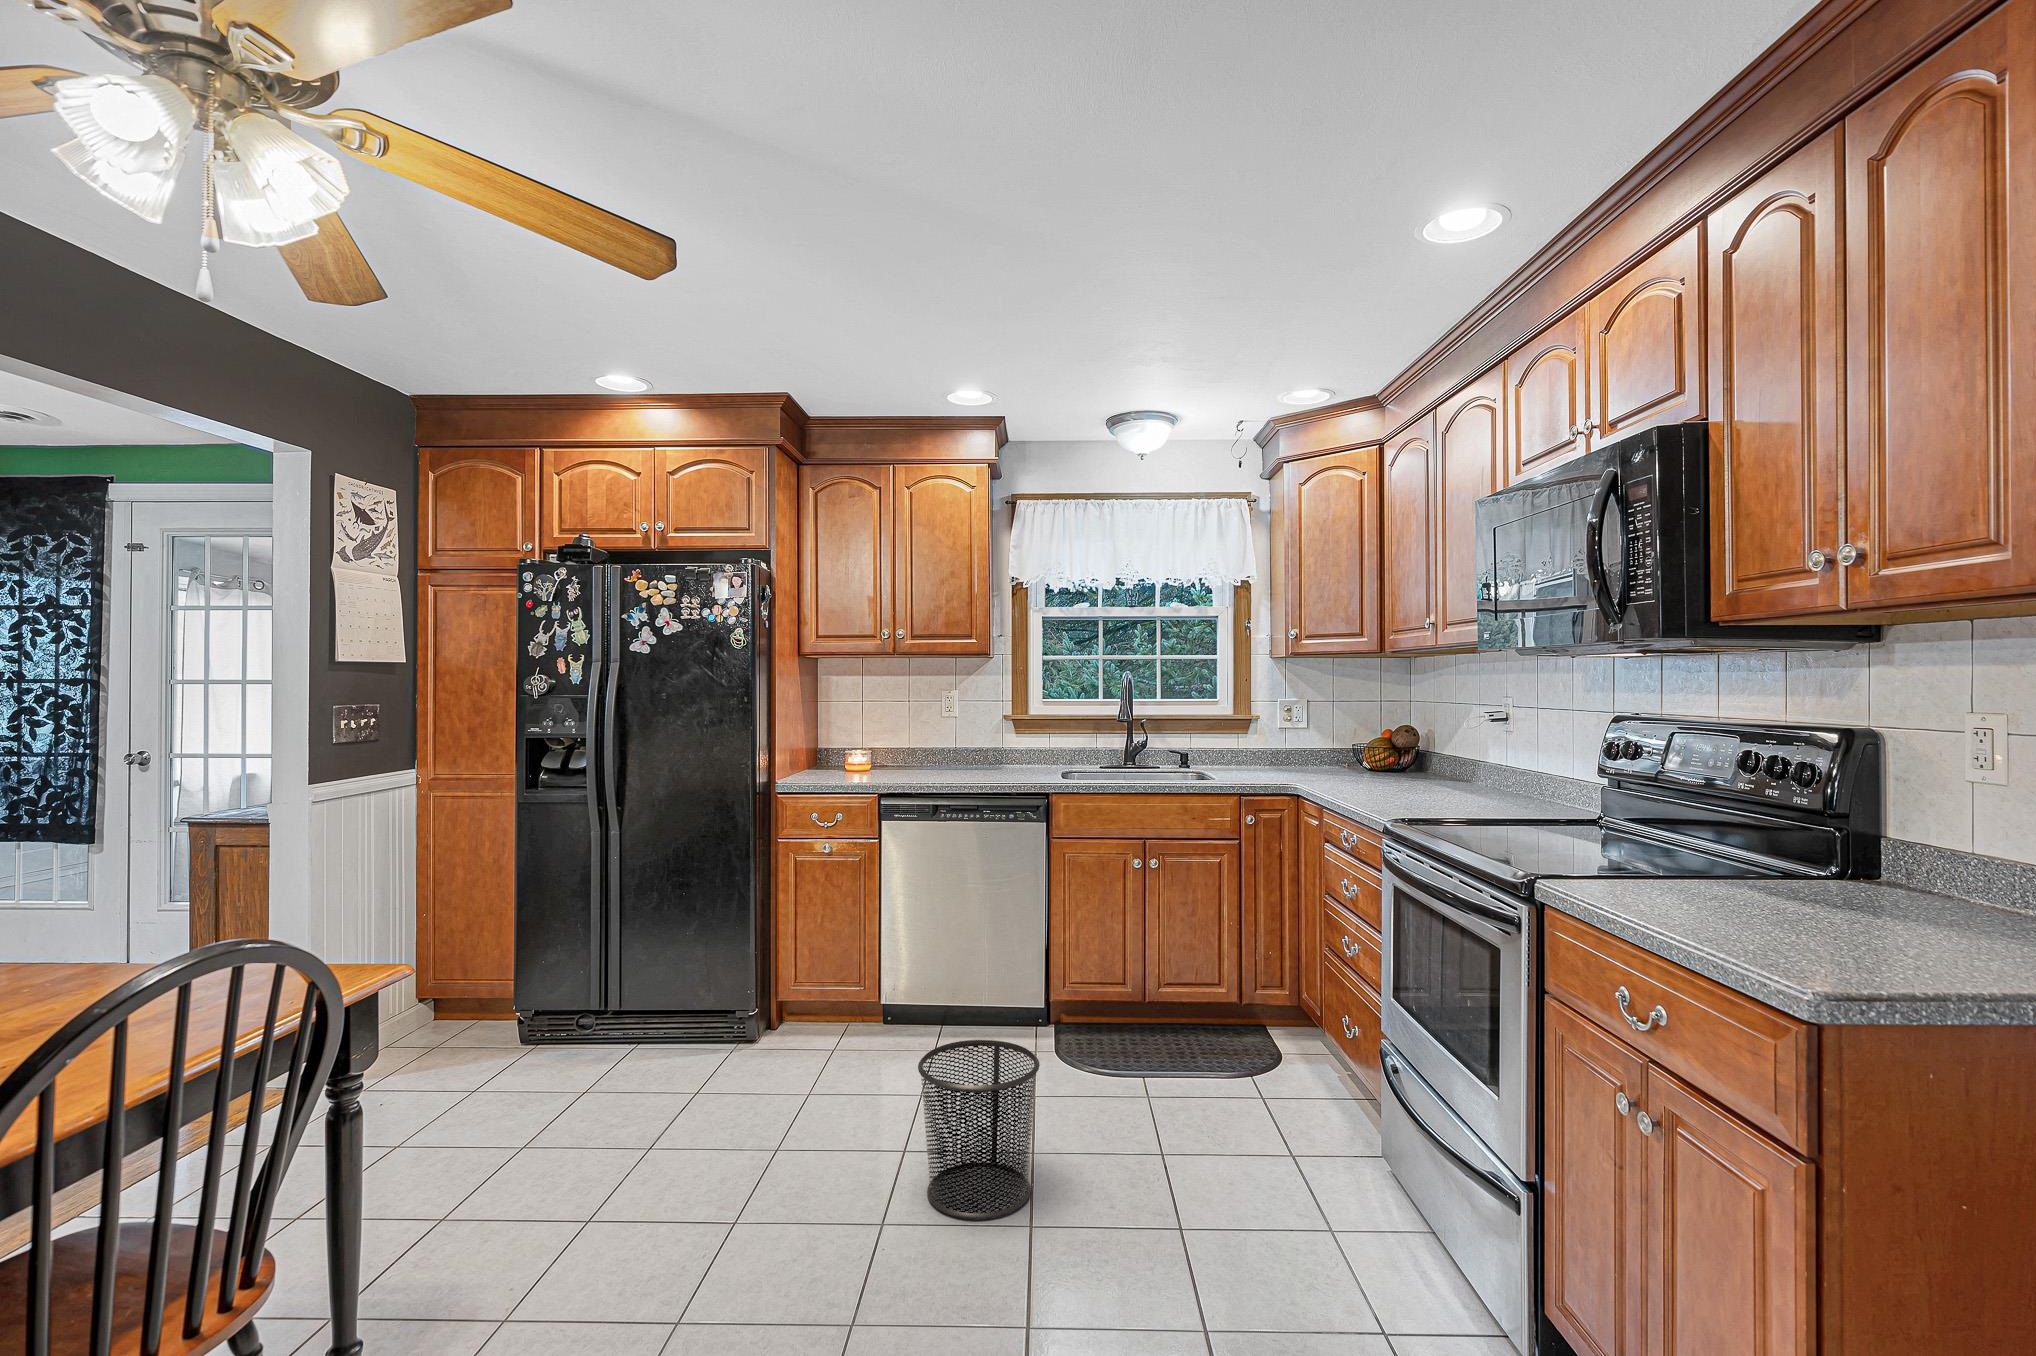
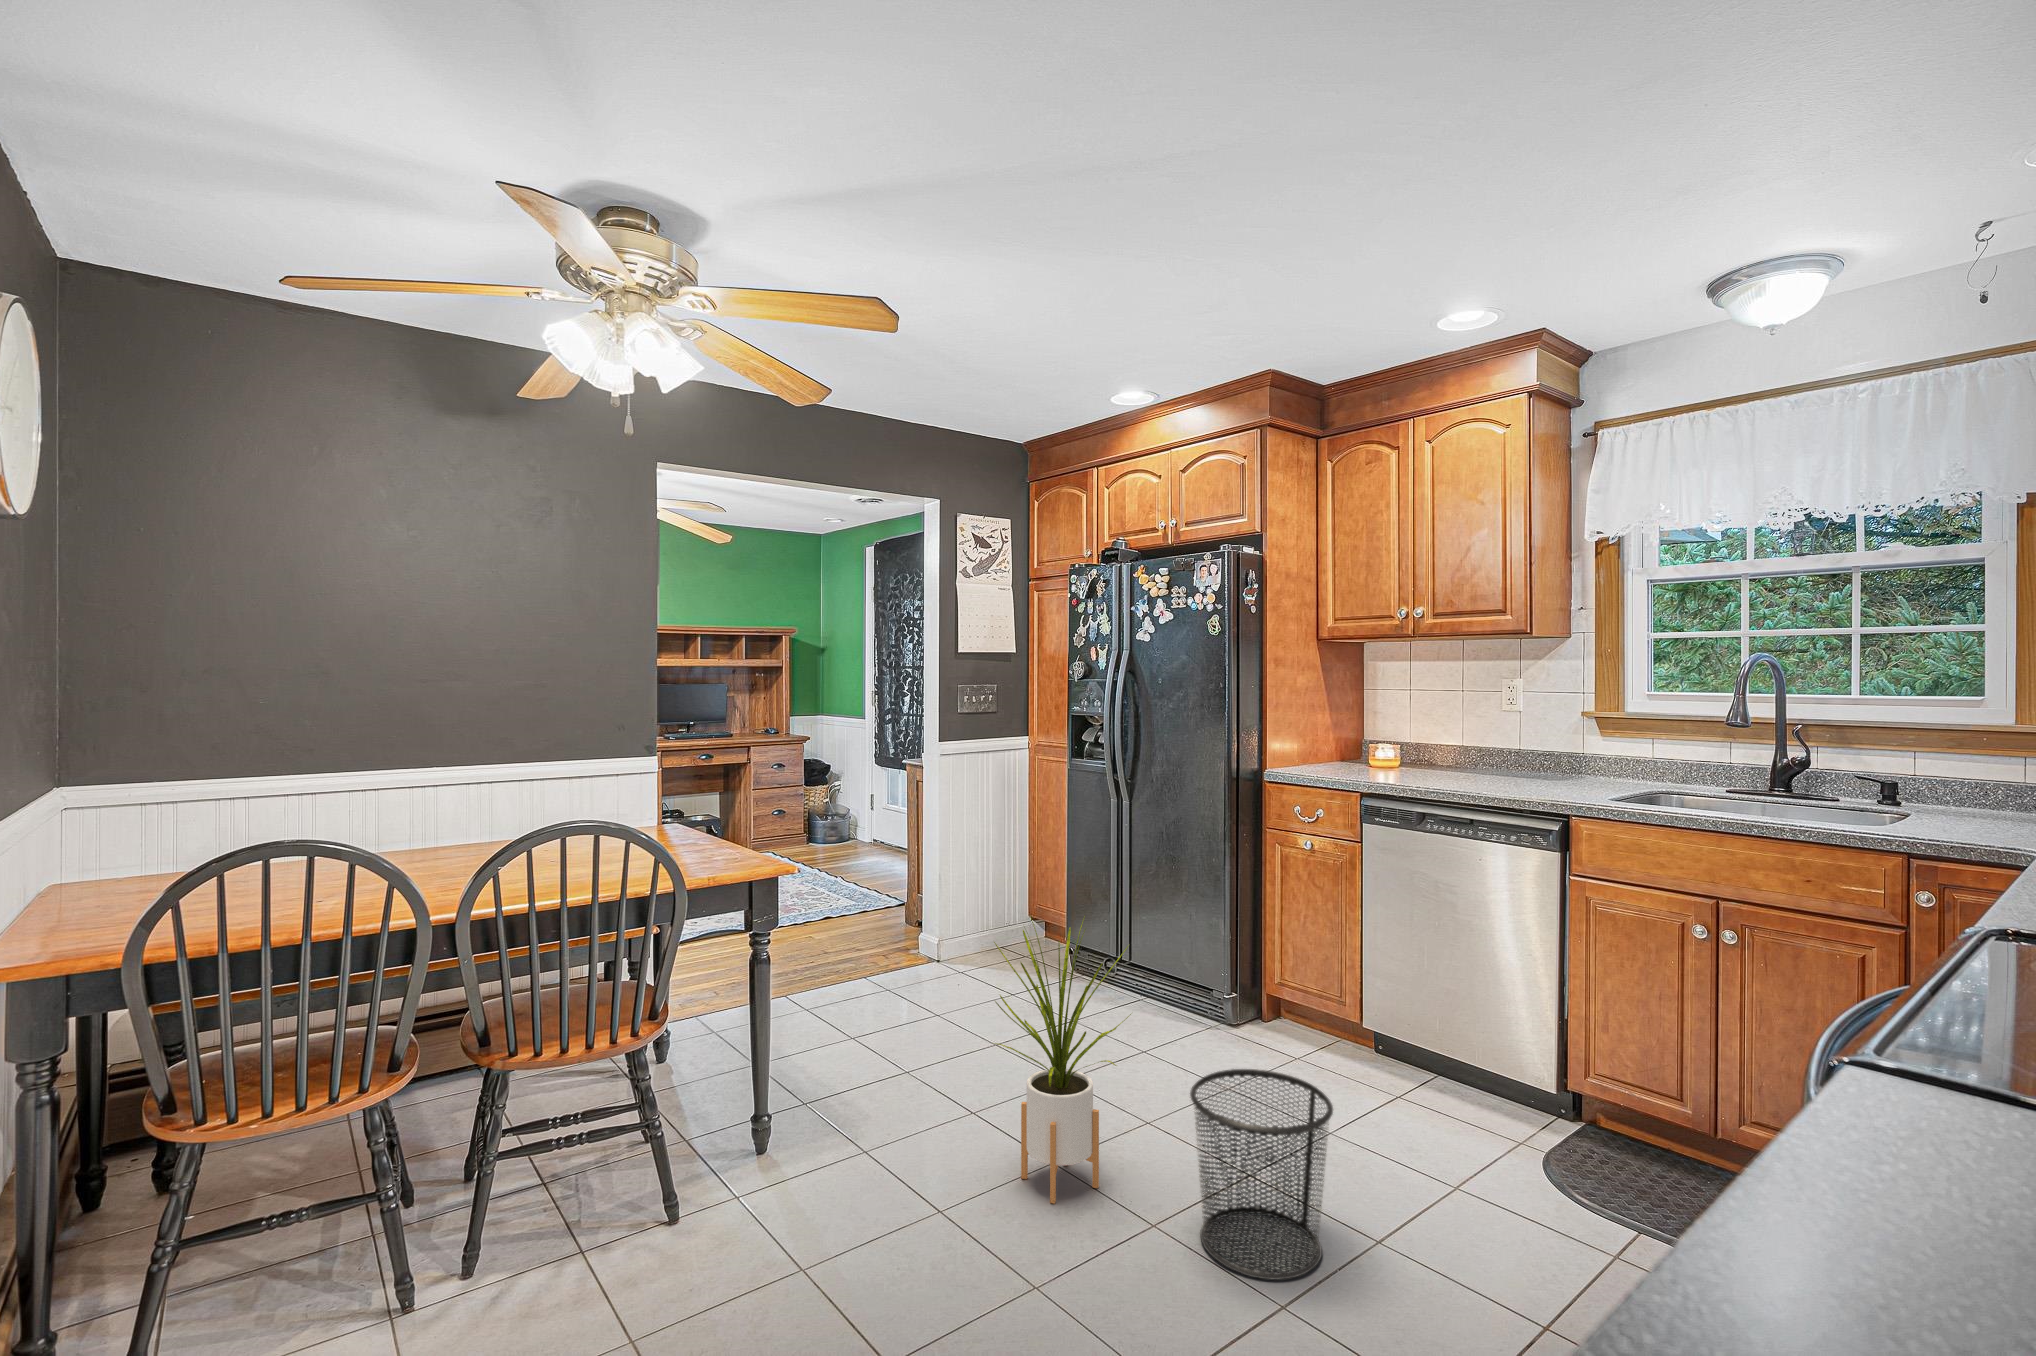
house plant: none [697,942,854,1251] -> present [994,918,1131,1204]

